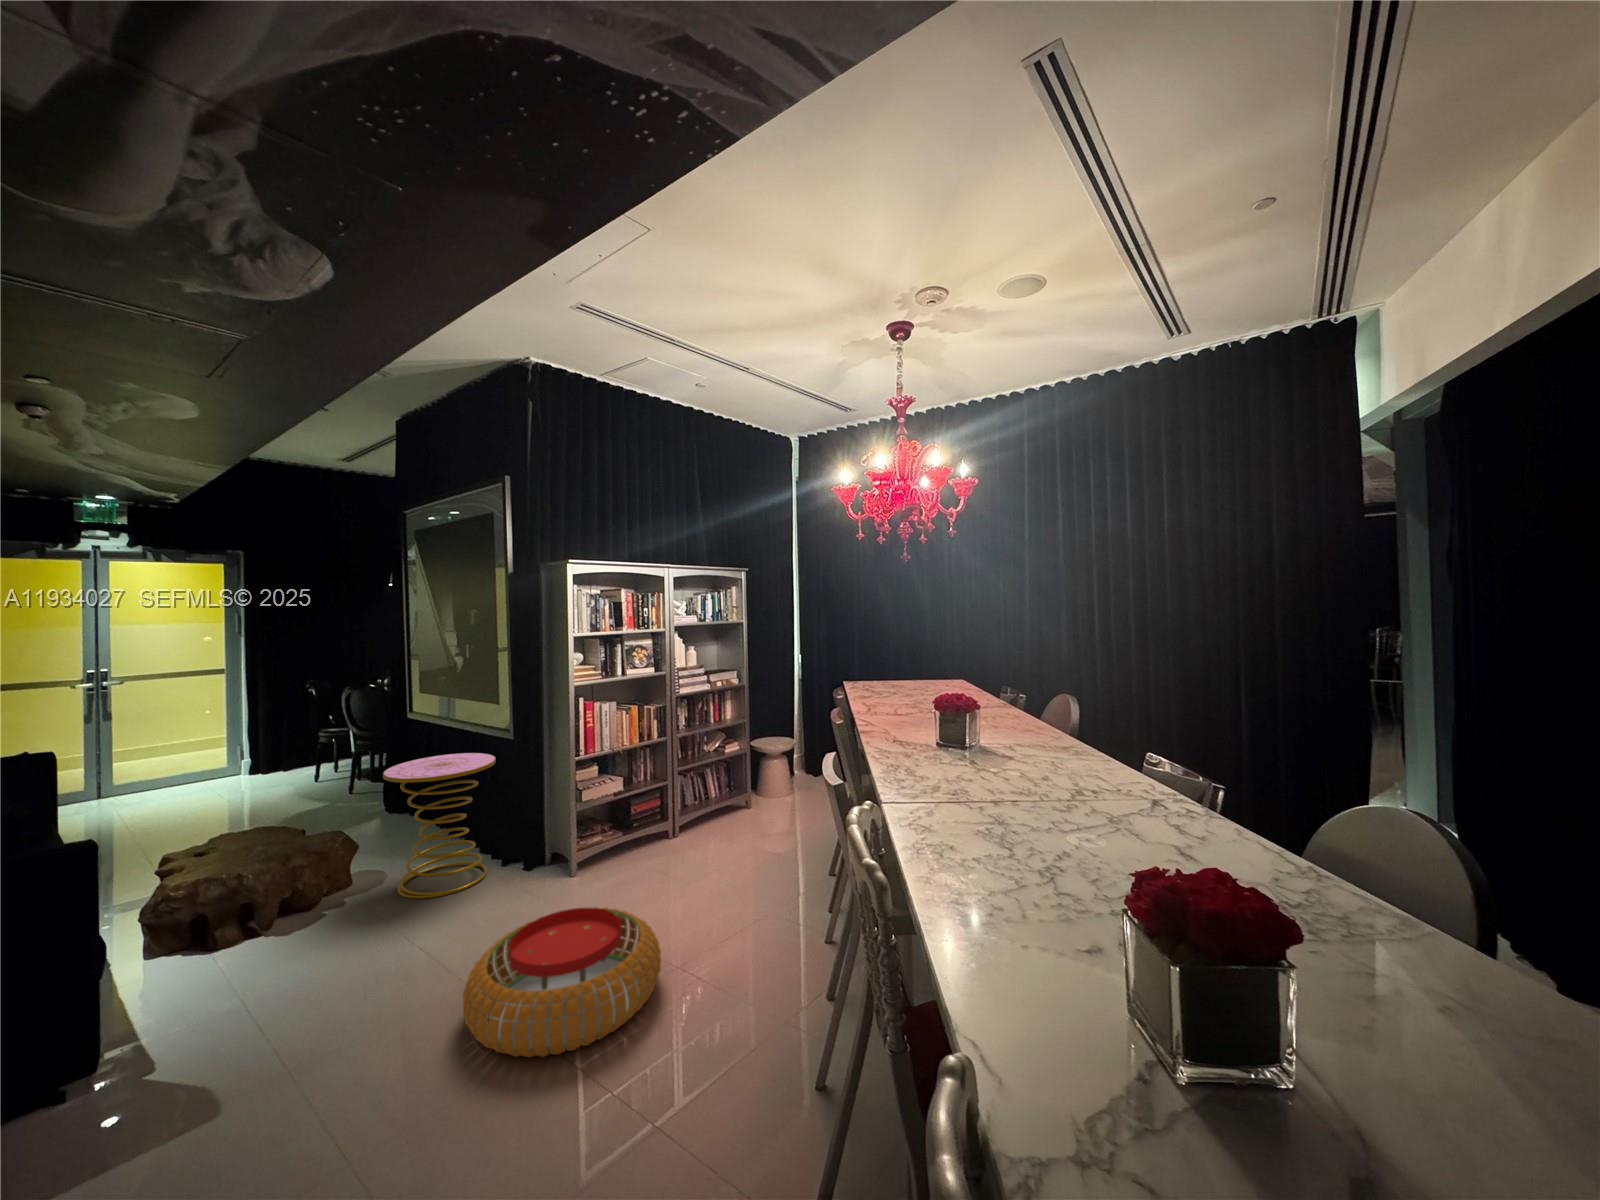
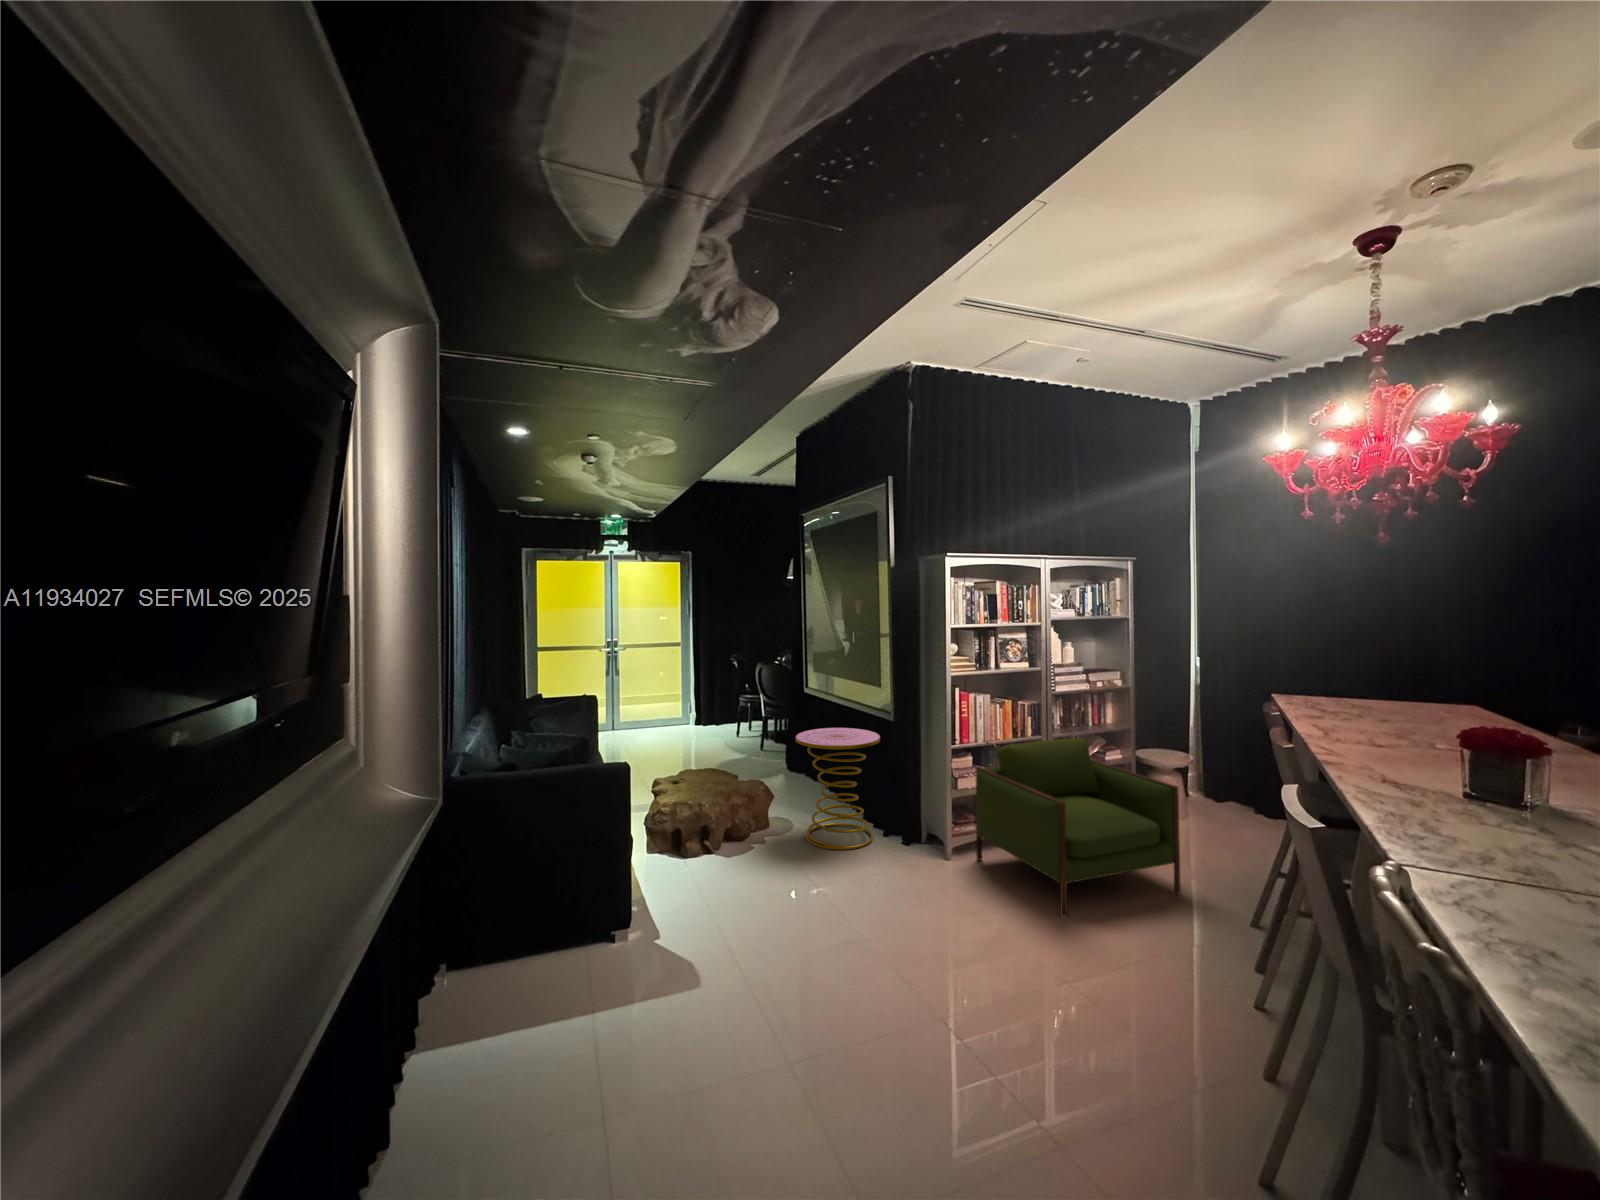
armchair: none [600,734,780,910] -> present [976,738,1181,916]
pouf: present [463,907,661,1057] -> none [871,887,1049,1017]

